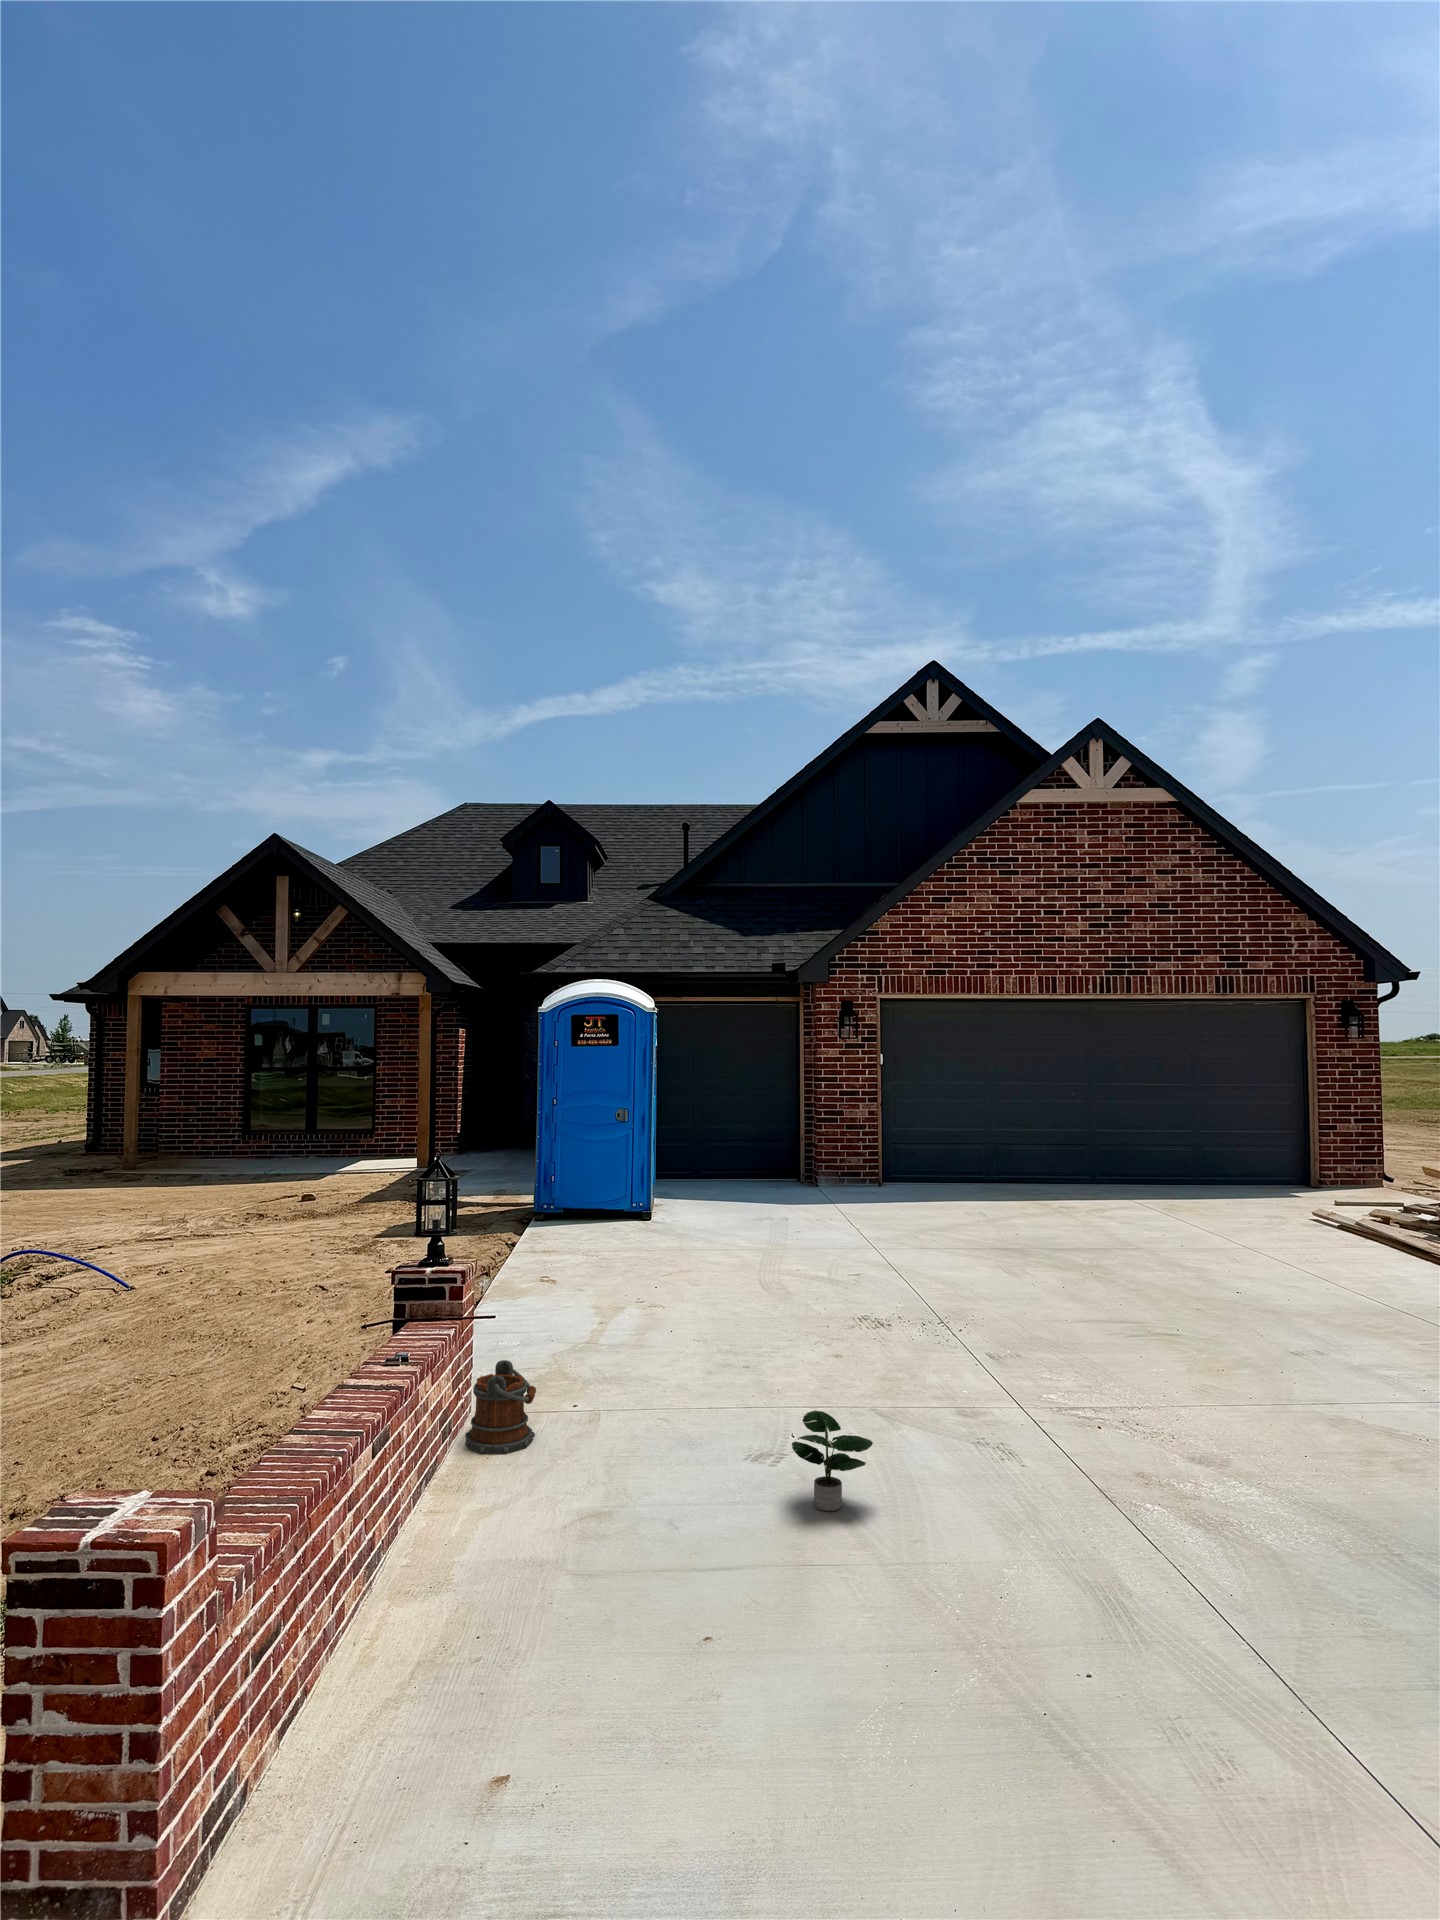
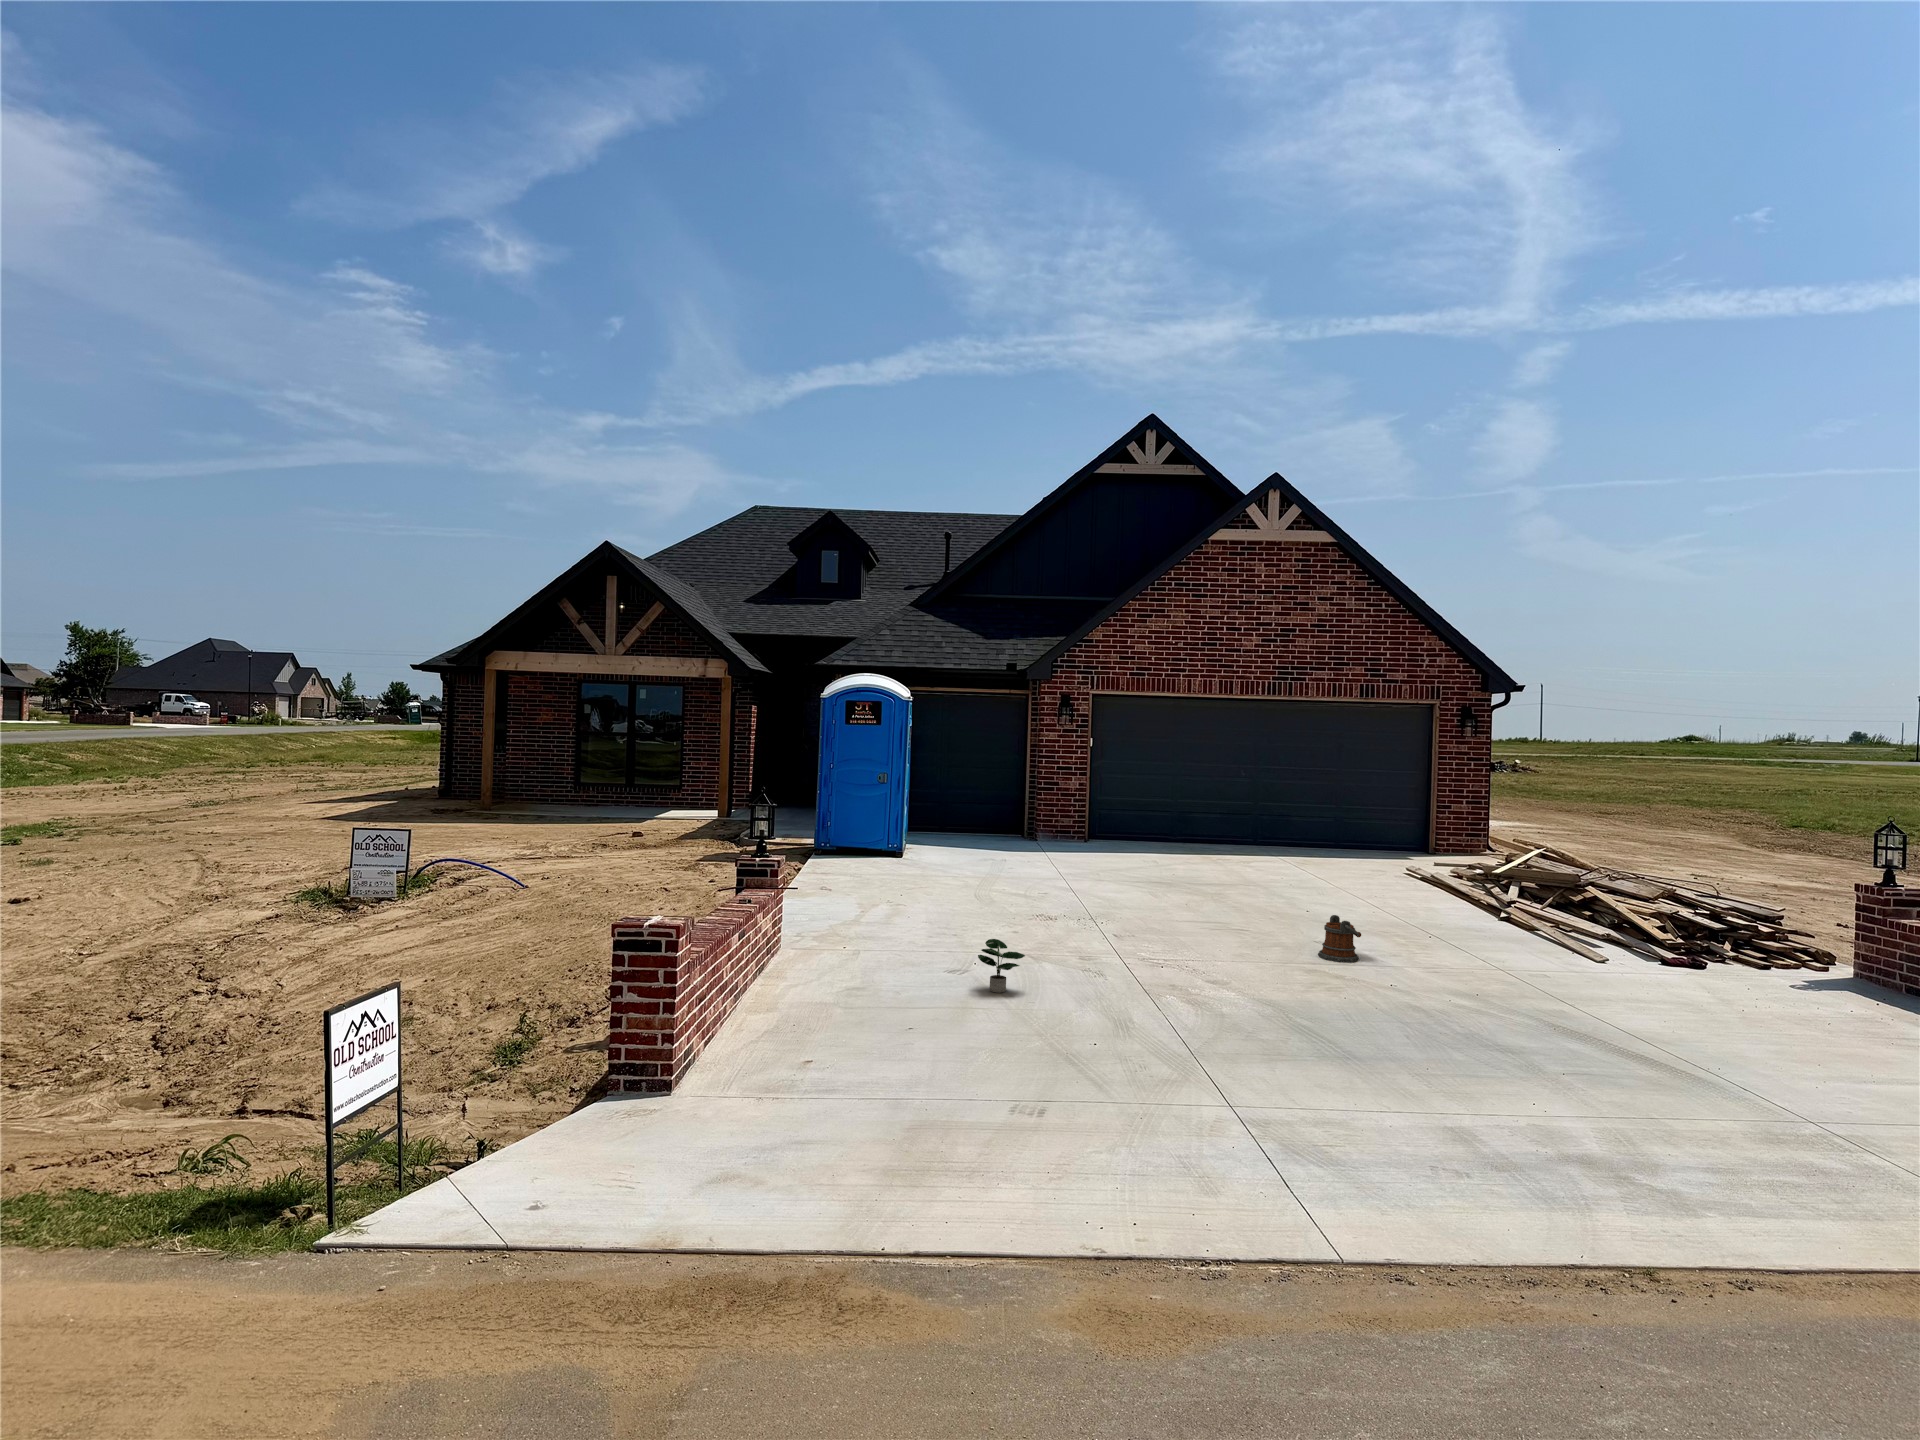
bucket: present [465,1360,536,1454] -> present [1318,915,1361,963]

